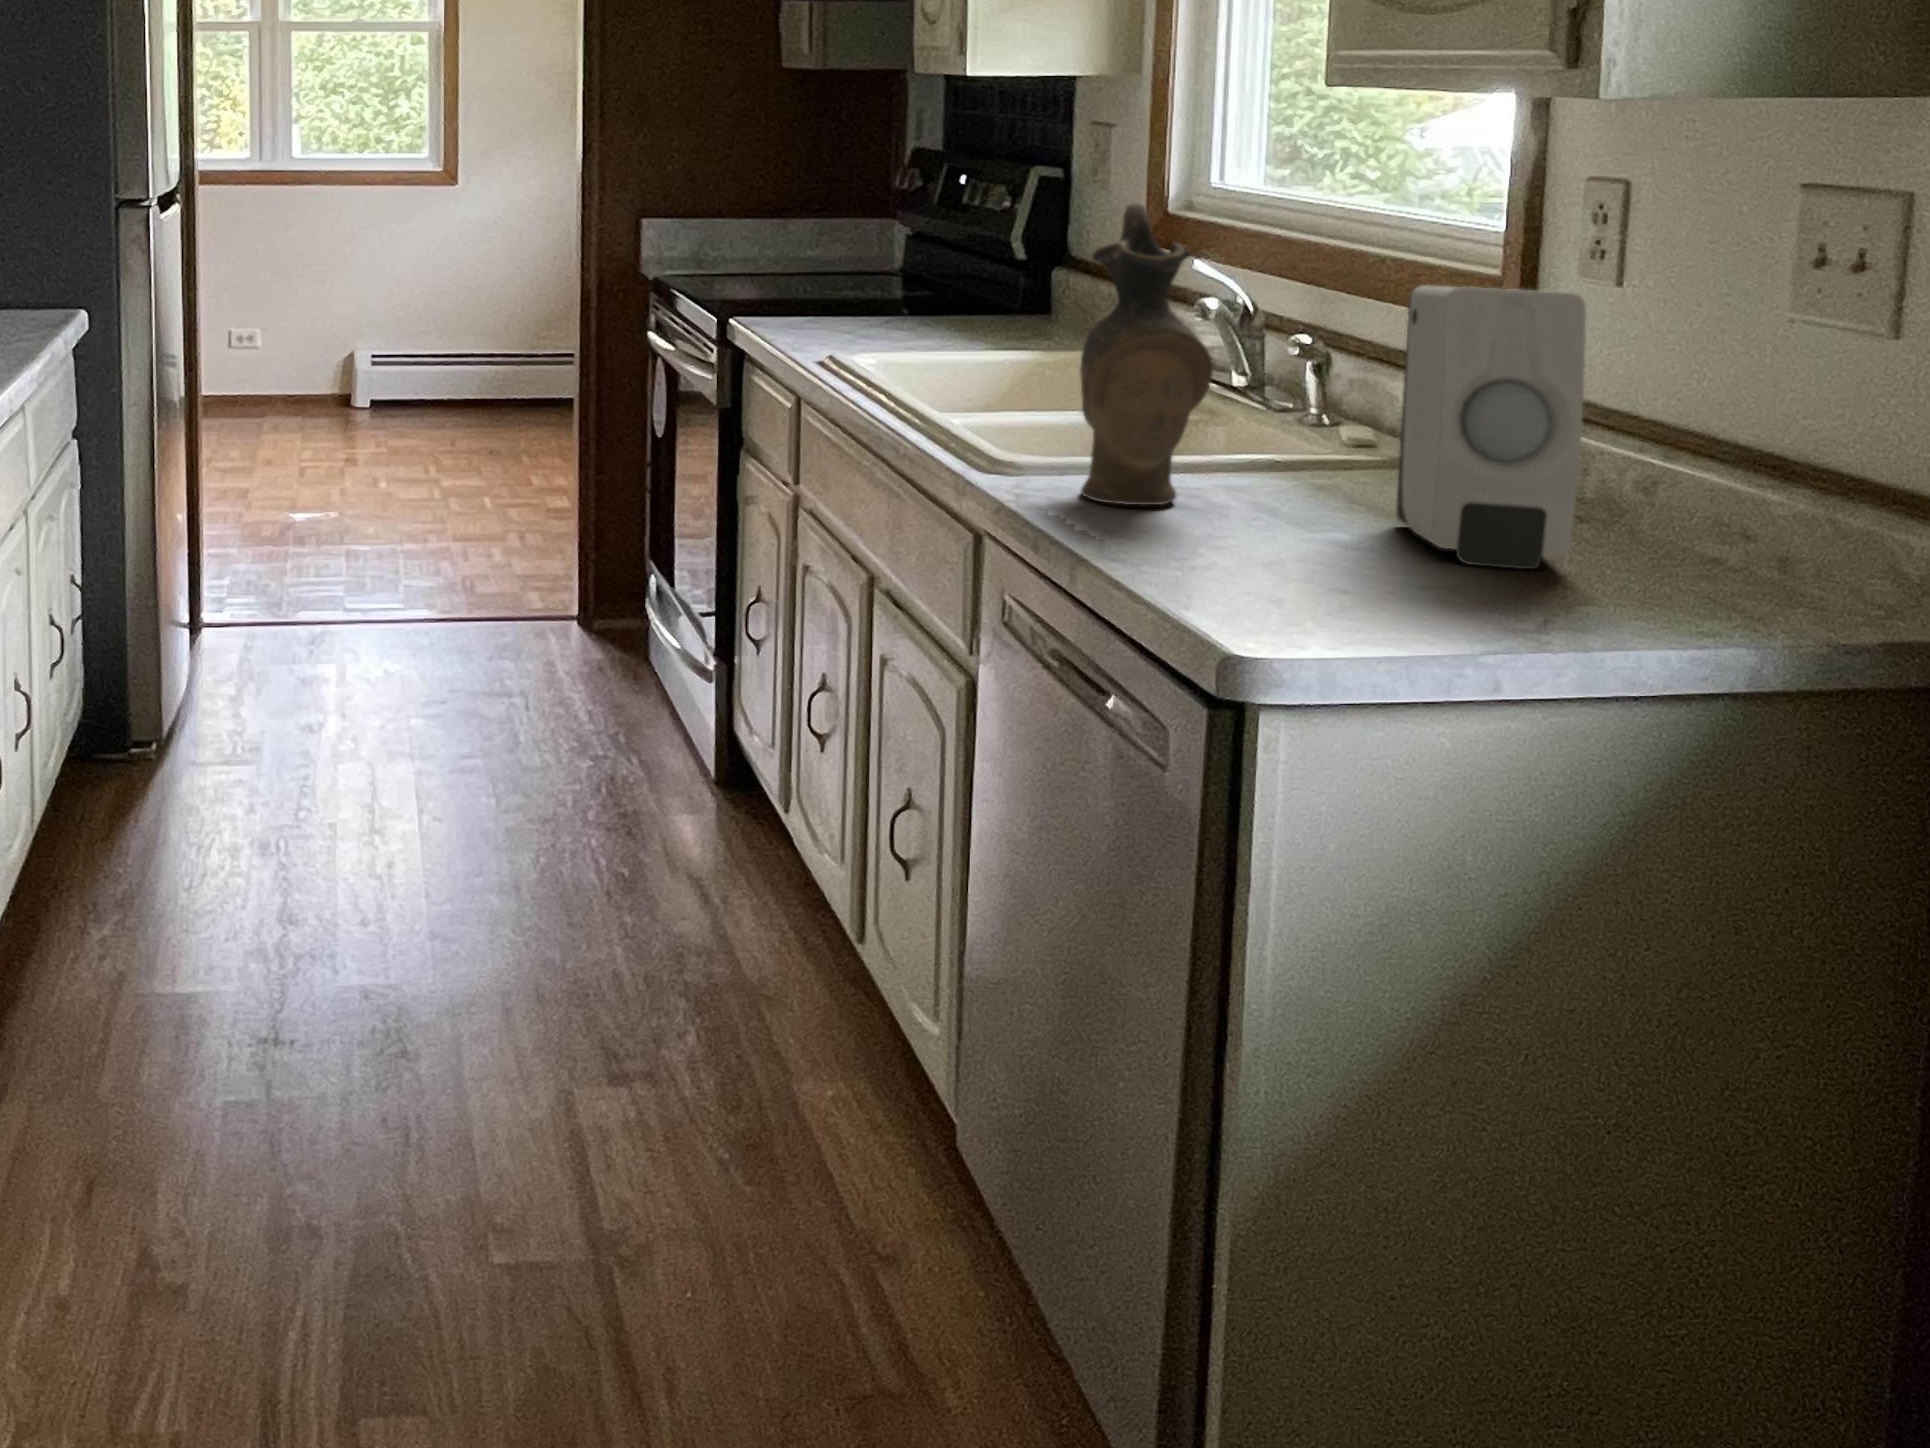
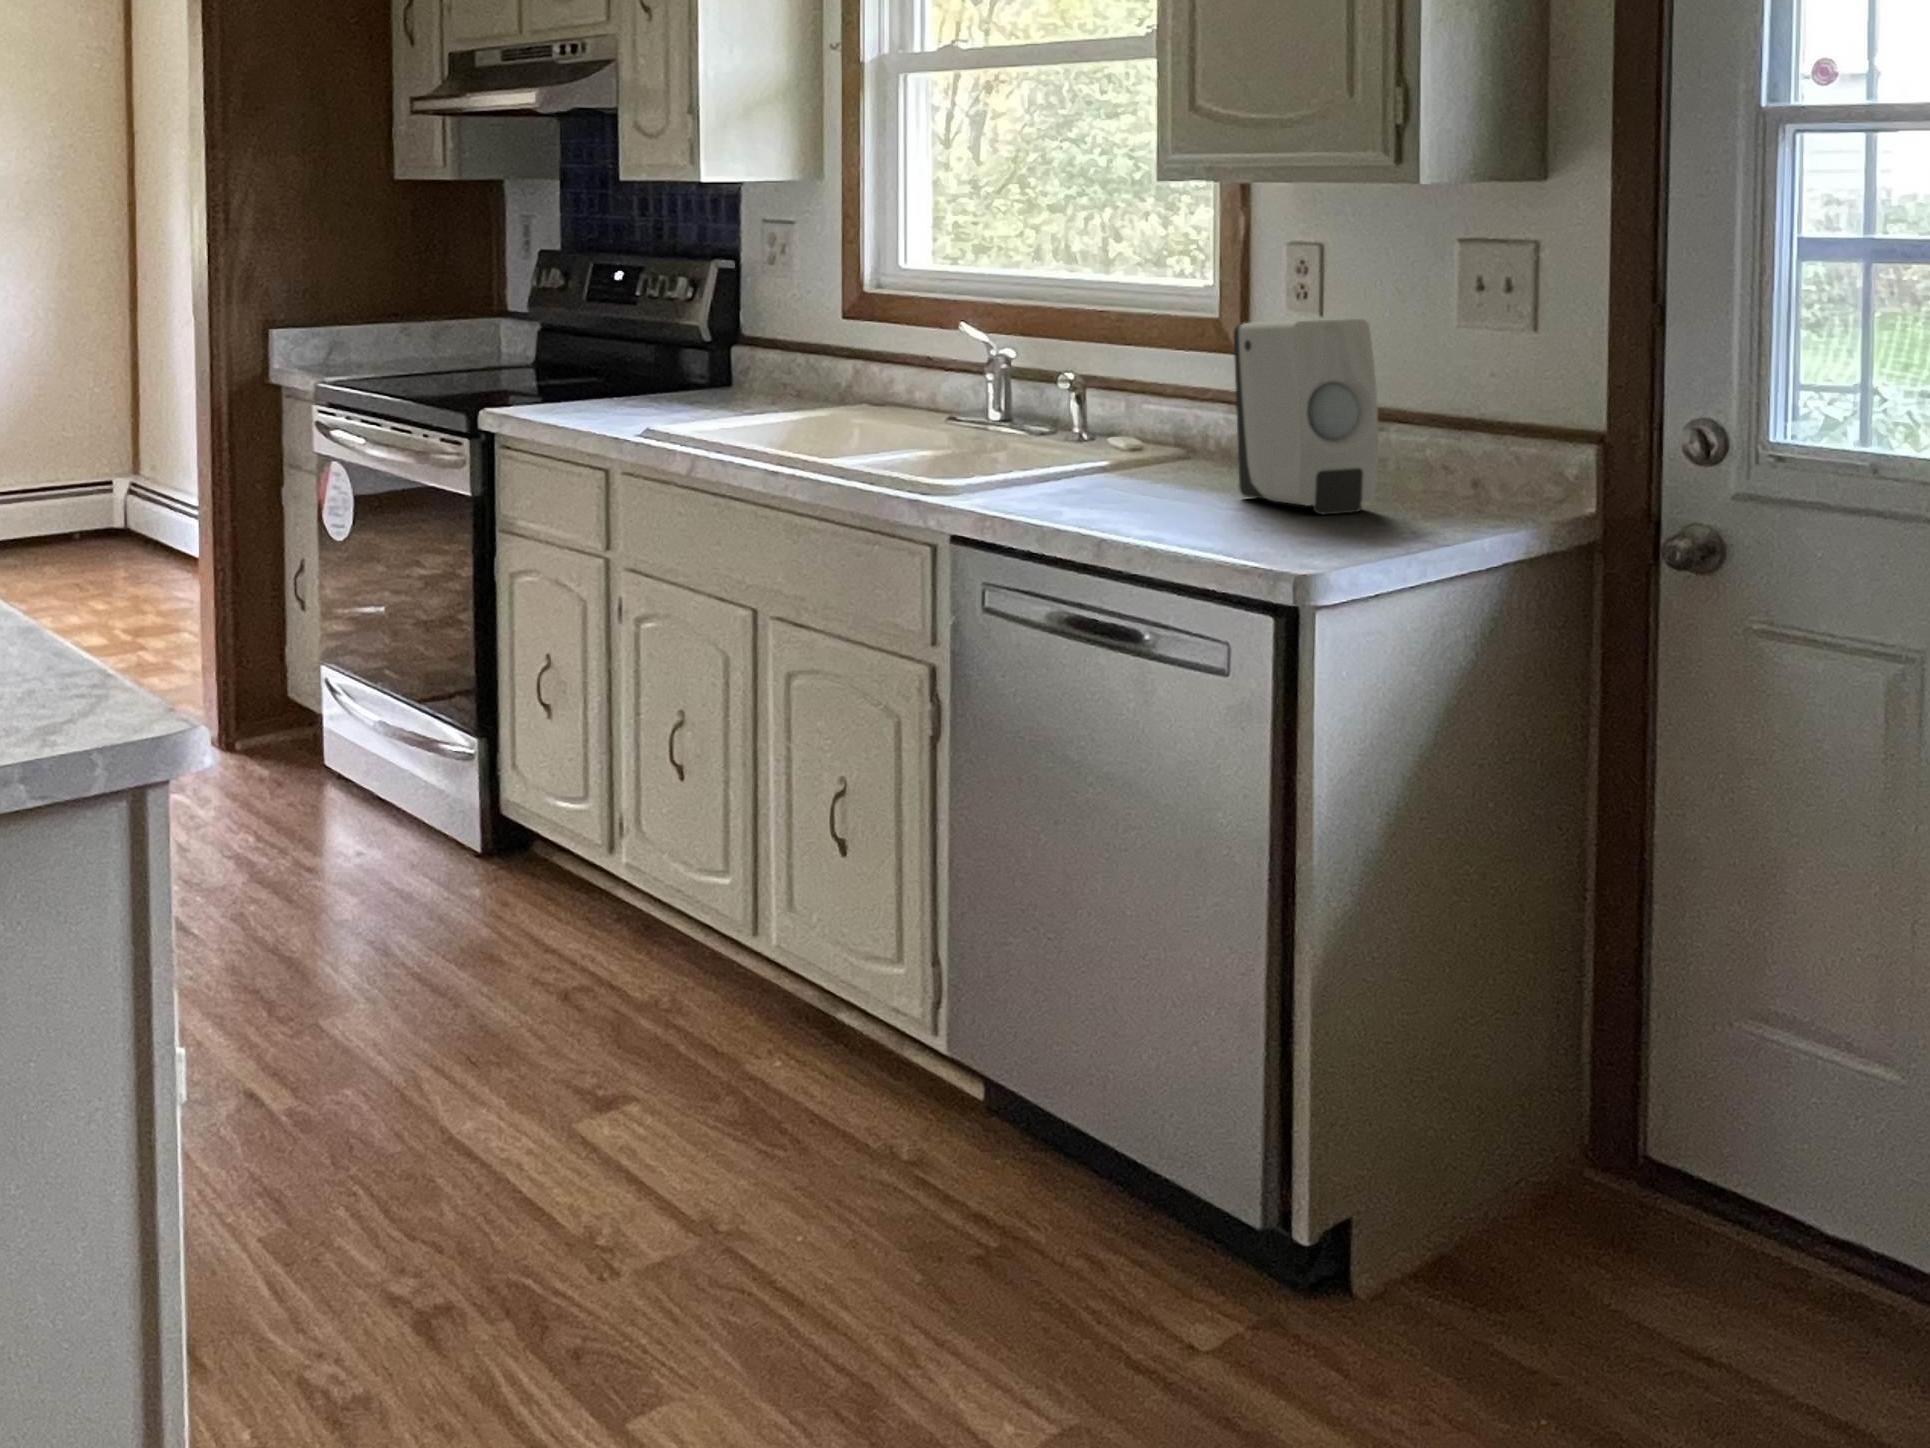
ceramic pitcher: present [1080,203,1213,505] -> none [1024,277,1125,509]

